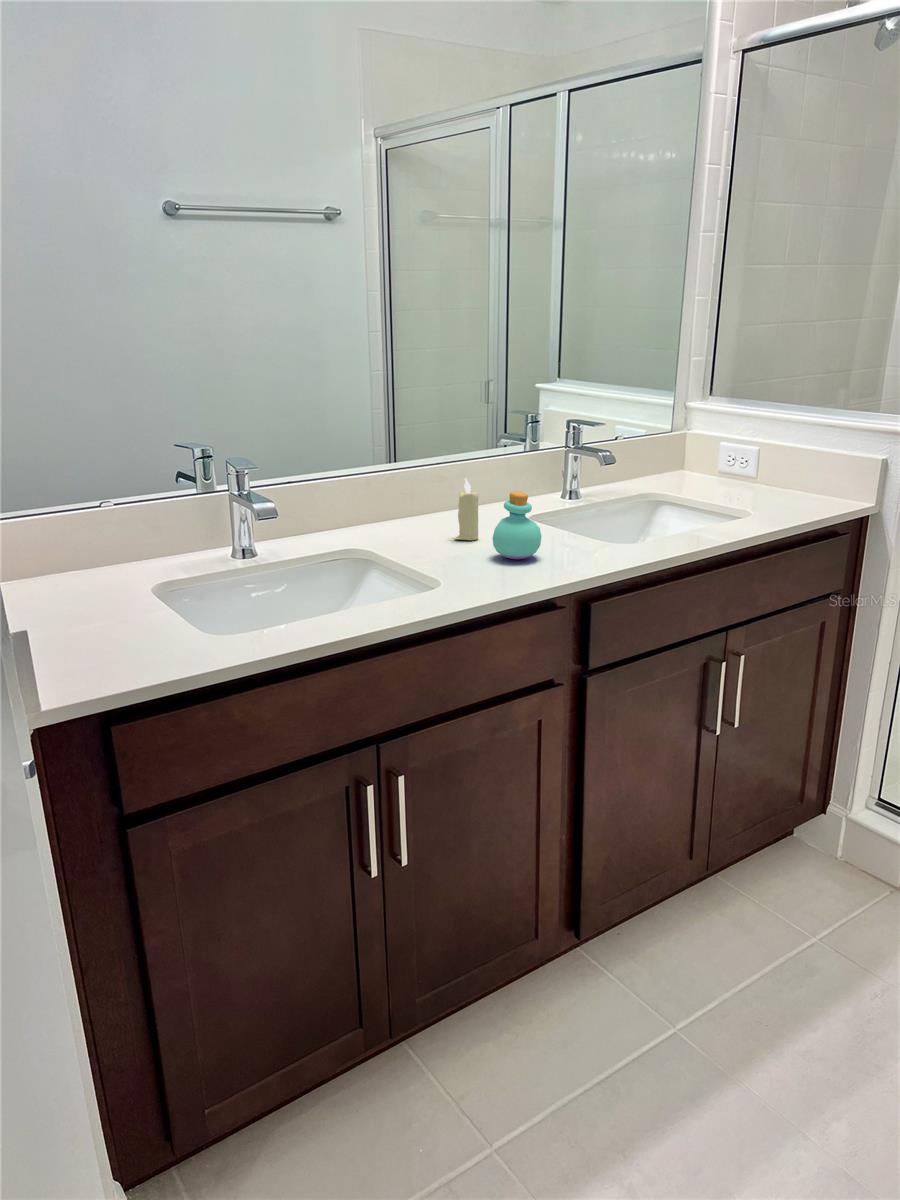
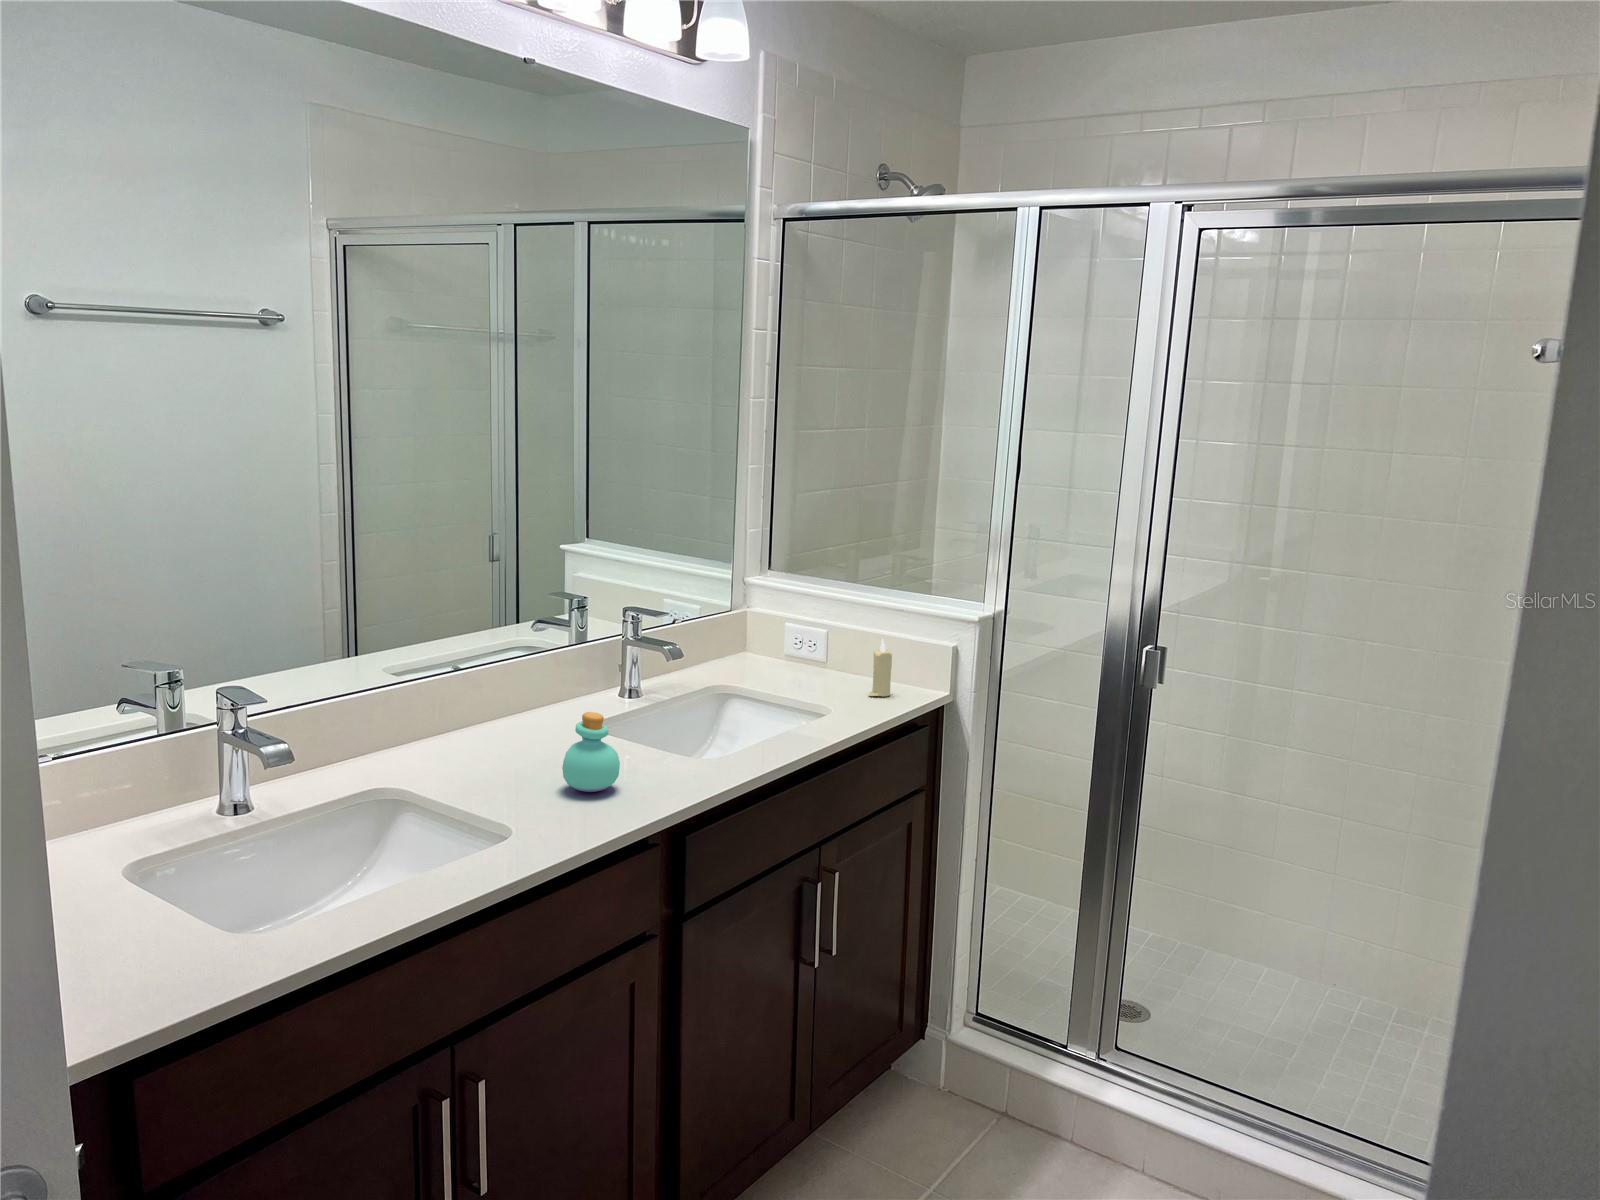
candle: present [454,478,478,540] -> present [869,639,892,696]

